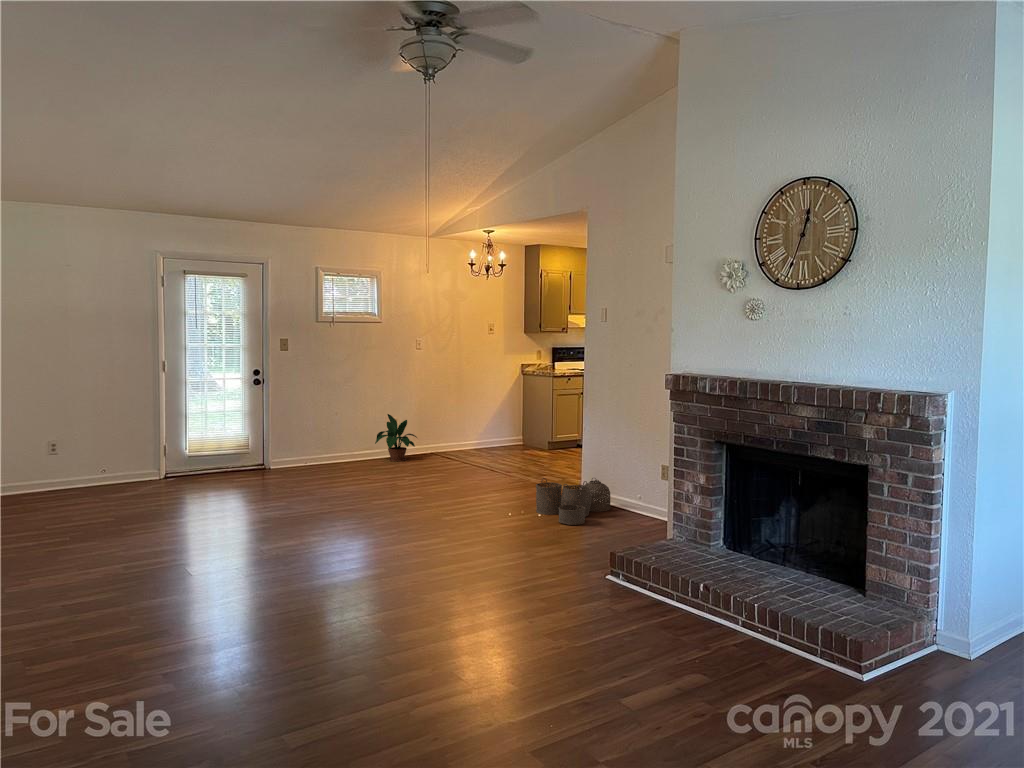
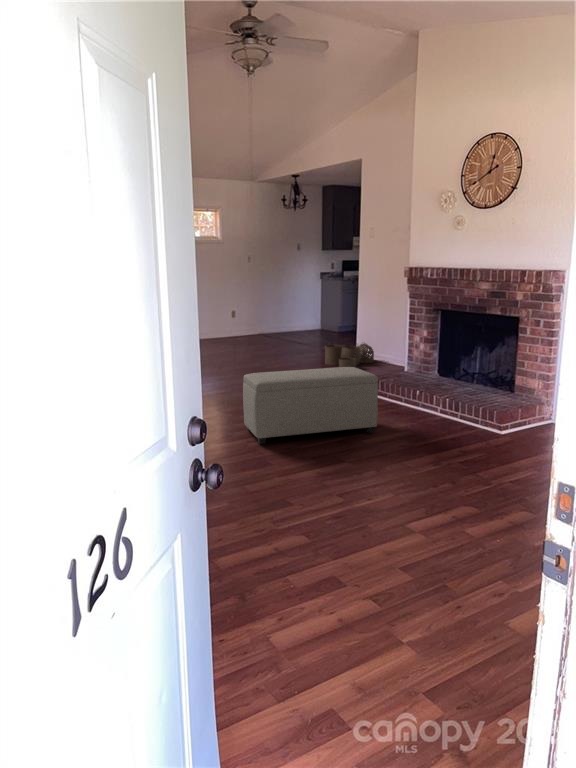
potted plant: present [375,414,417,461] -> none [219,306,250,338]
ottoman: none [406,554,646,717] -> present [243,367,378,444]

